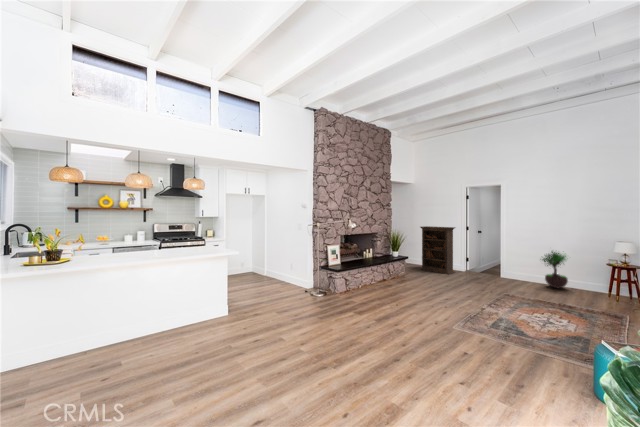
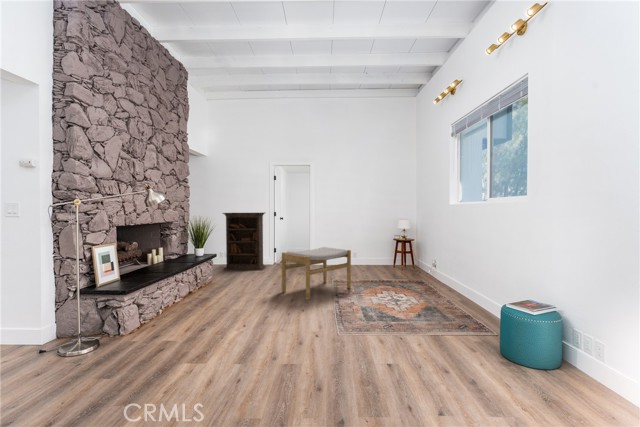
potted tree: present [542,251,568,288] -> none [347,228,371,267]
footstool: none [446,262,515,302] -> present [282,247,351,300]

